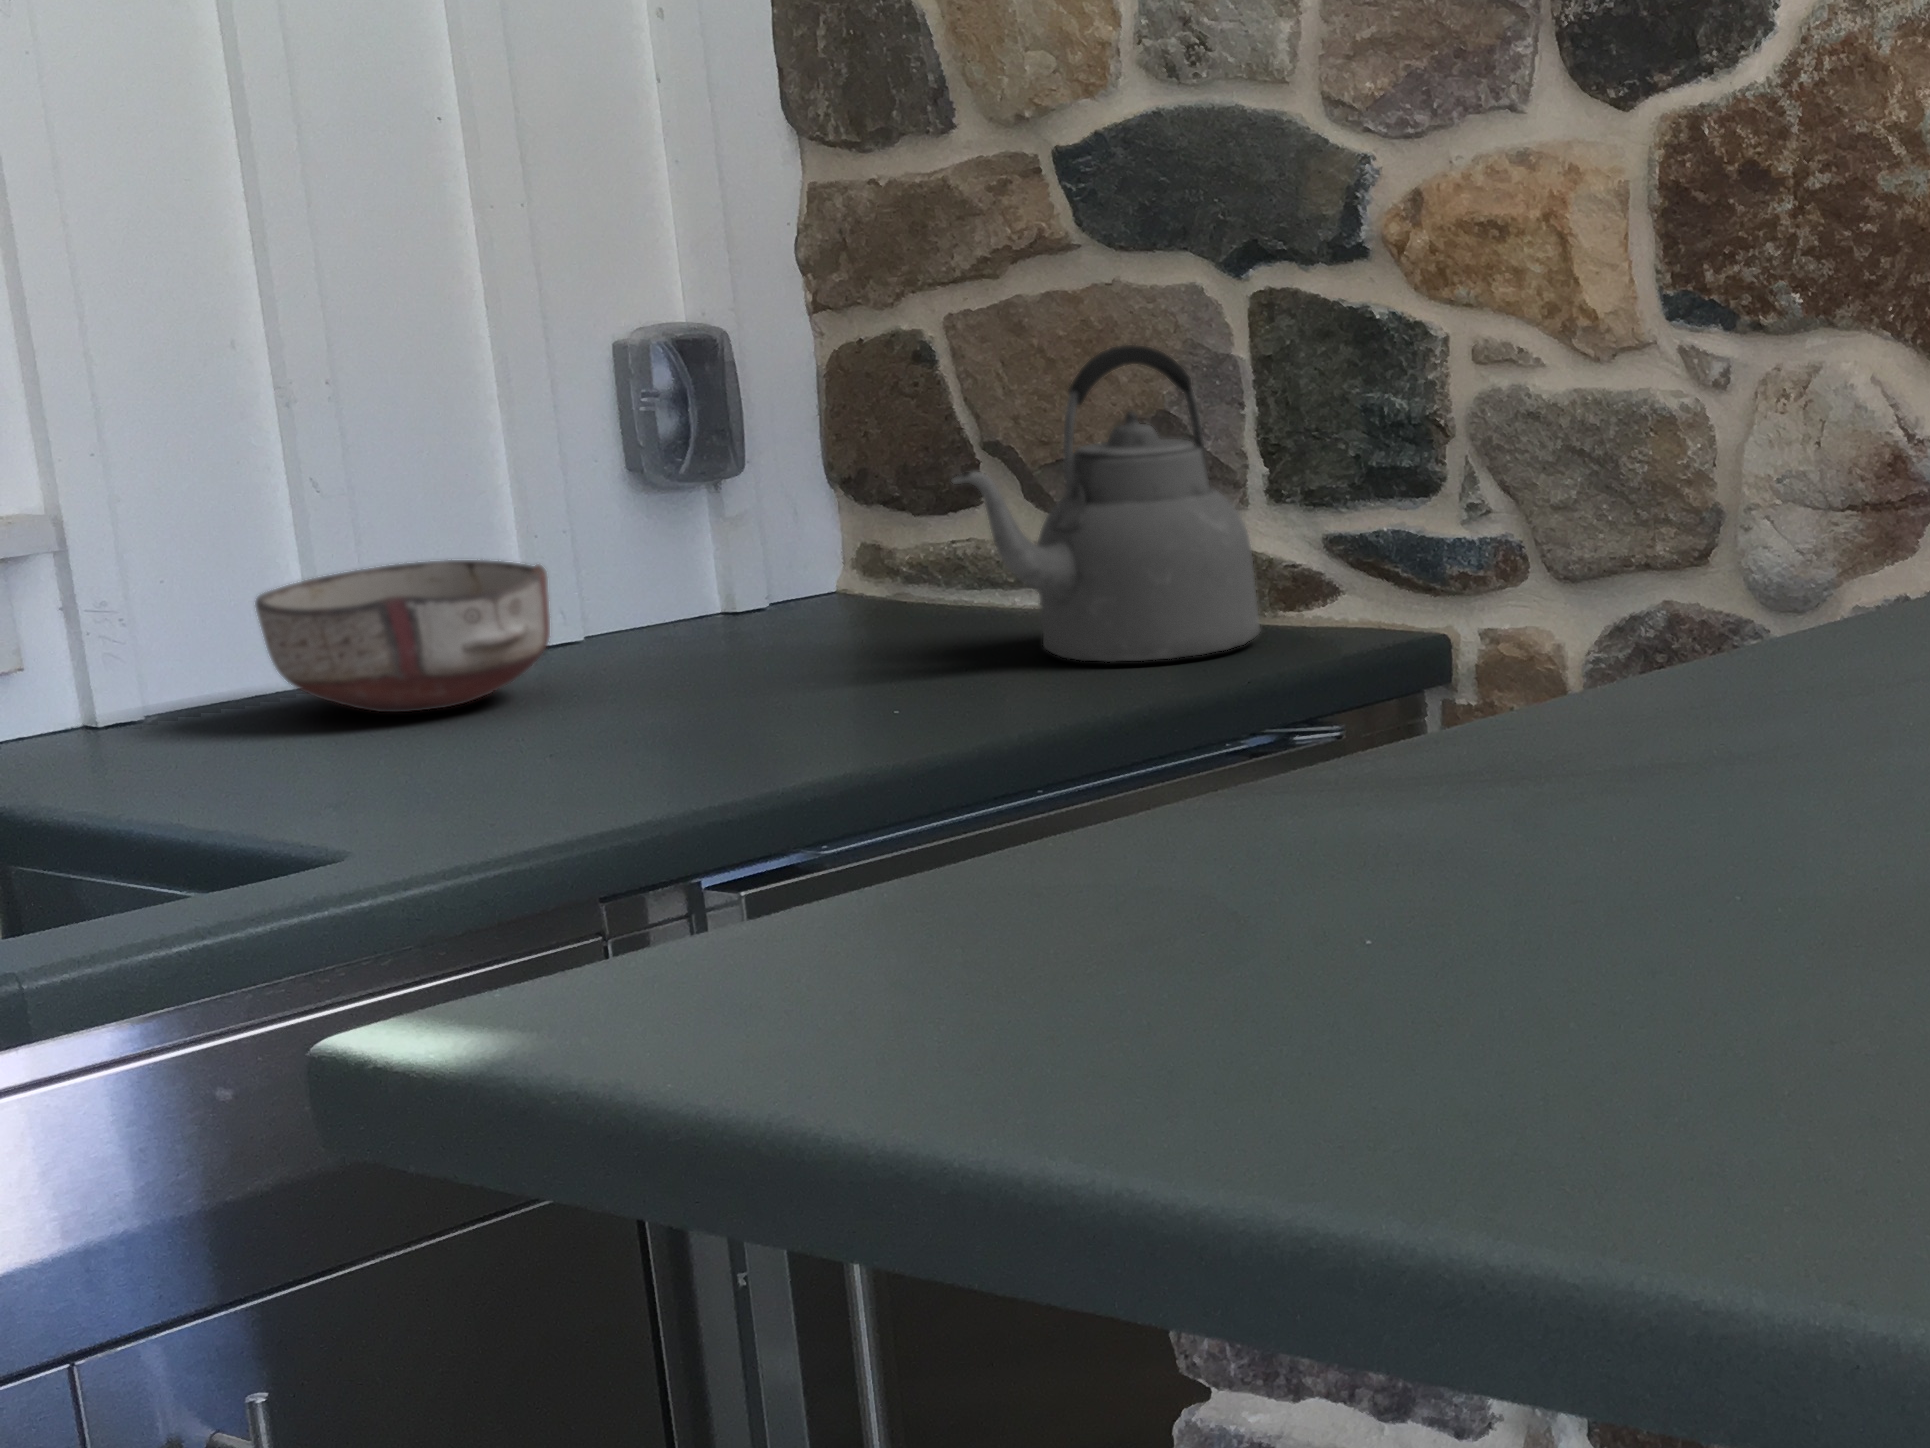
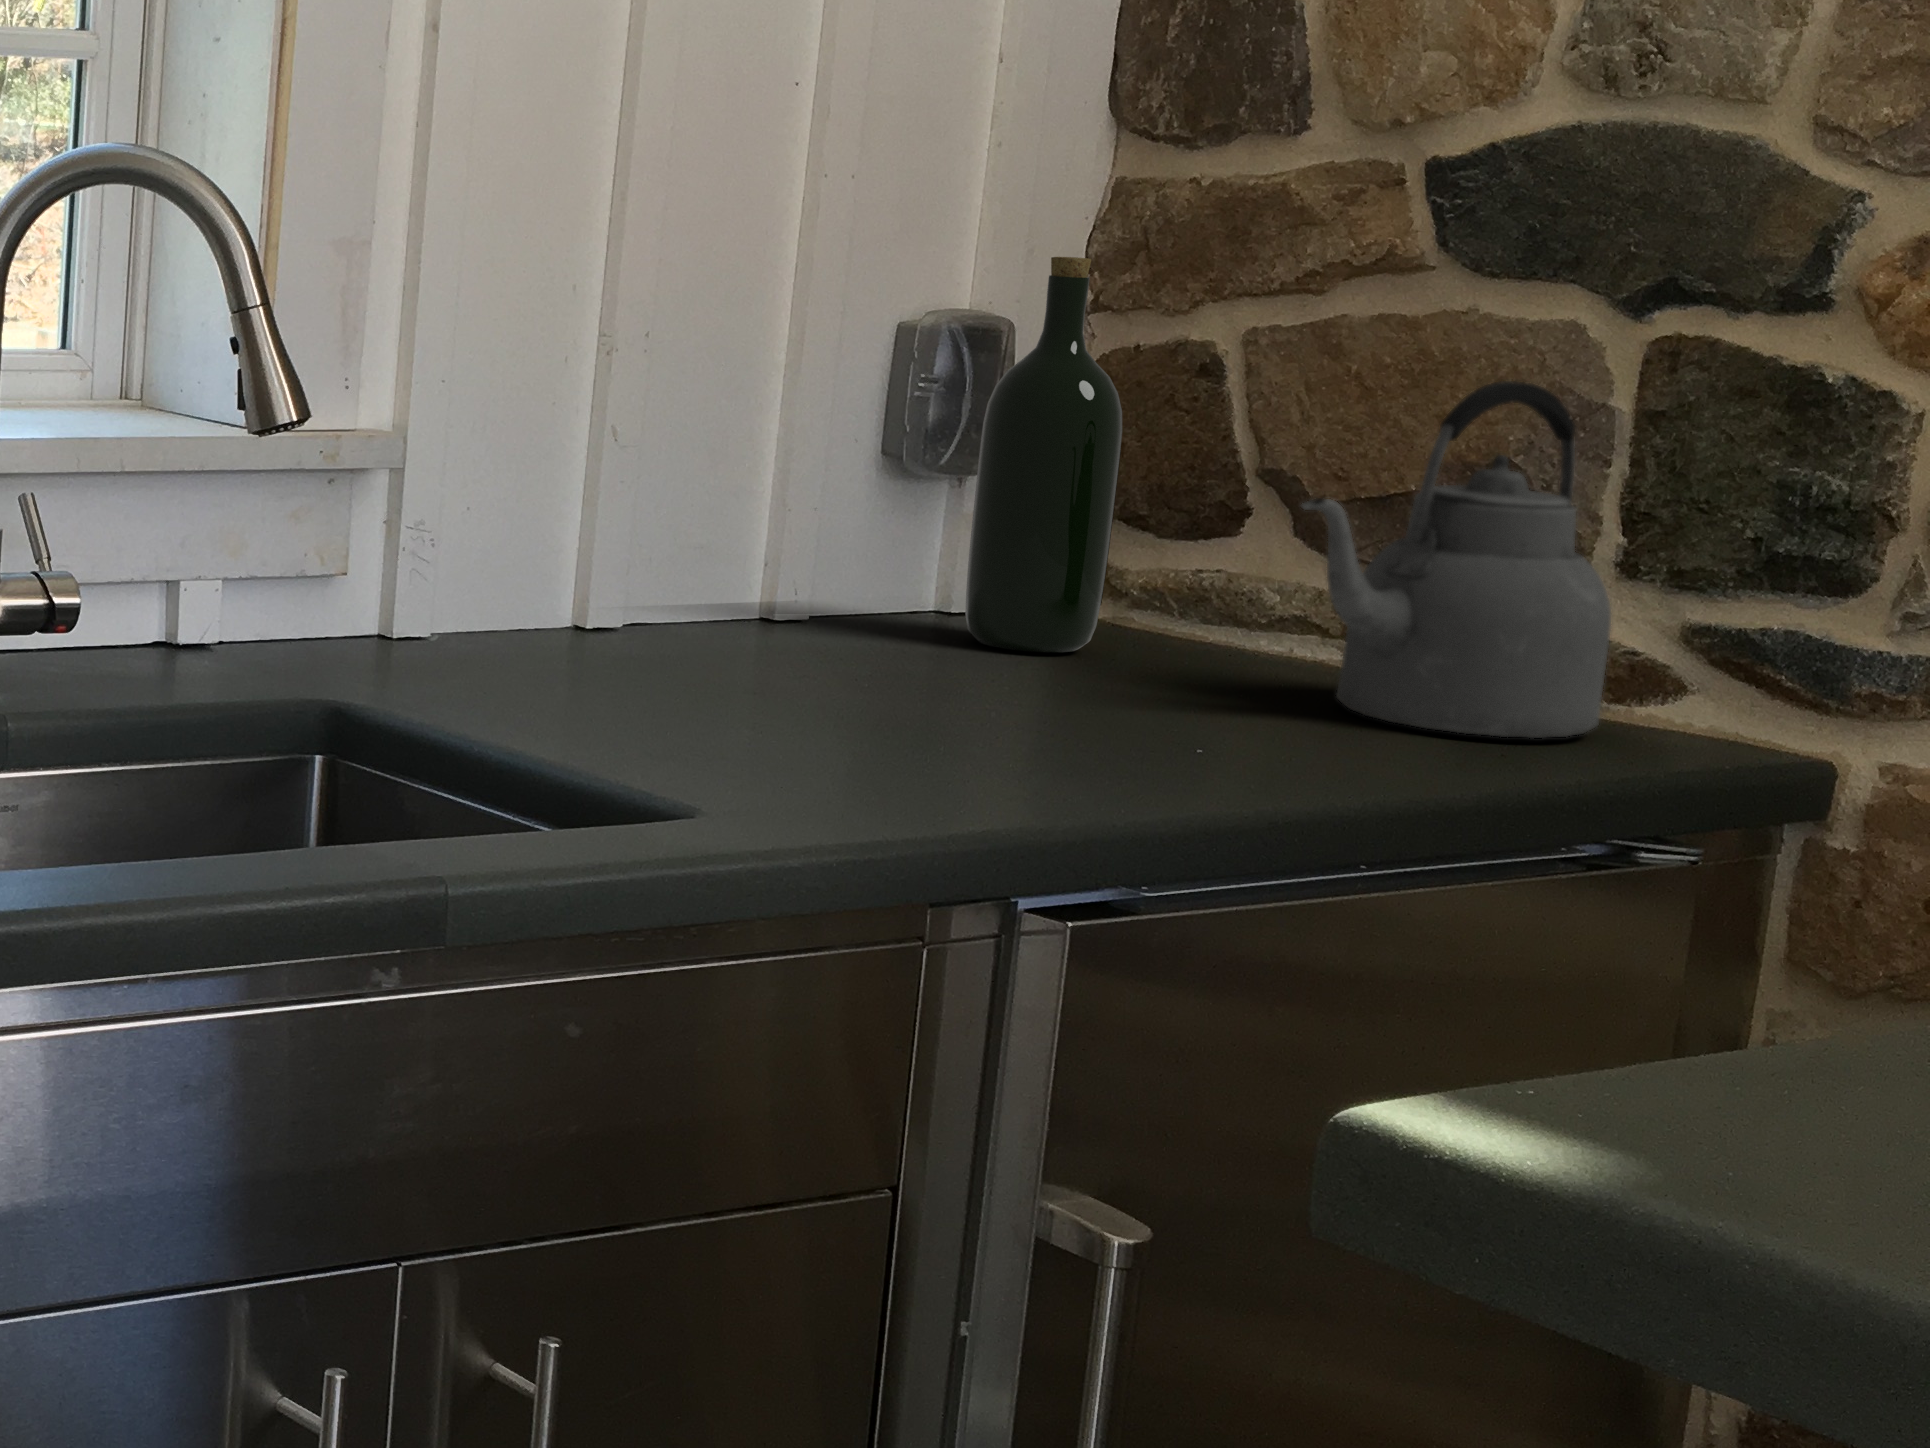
wine bottle: none [696,268,847,645] -> present [965,257,1122,652]
ceramic bowl: present [255,560,550,712] -> none [569,516,844,663]

